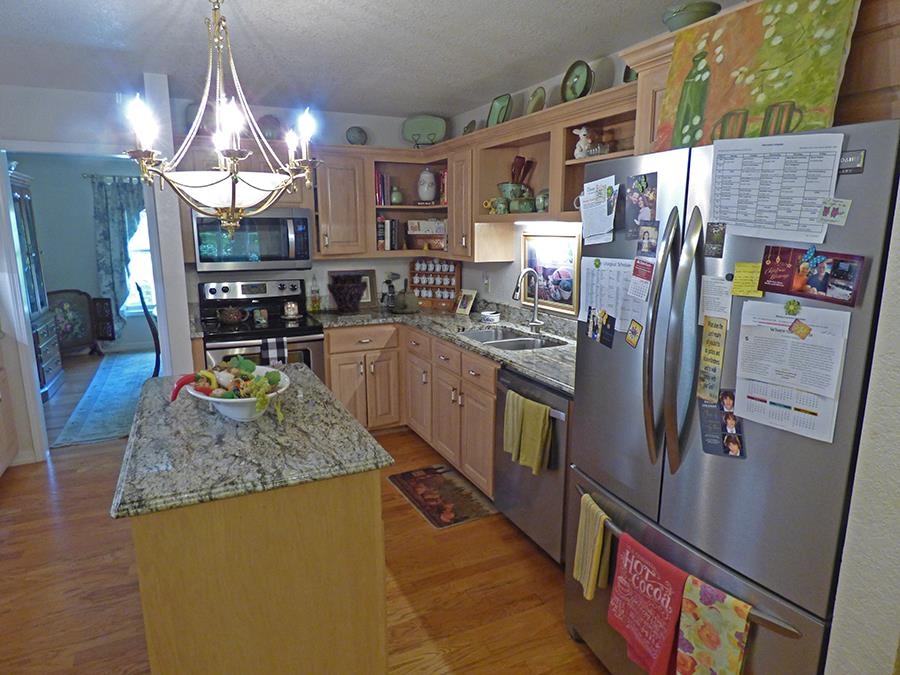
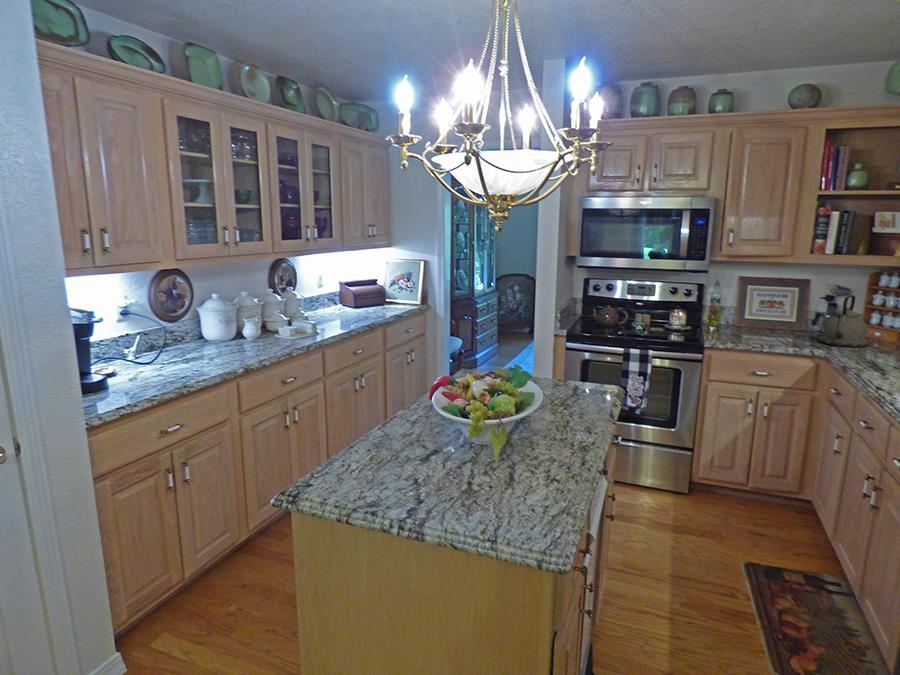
vase: present [327,273,367,315] -> none [728,280,788,335]

